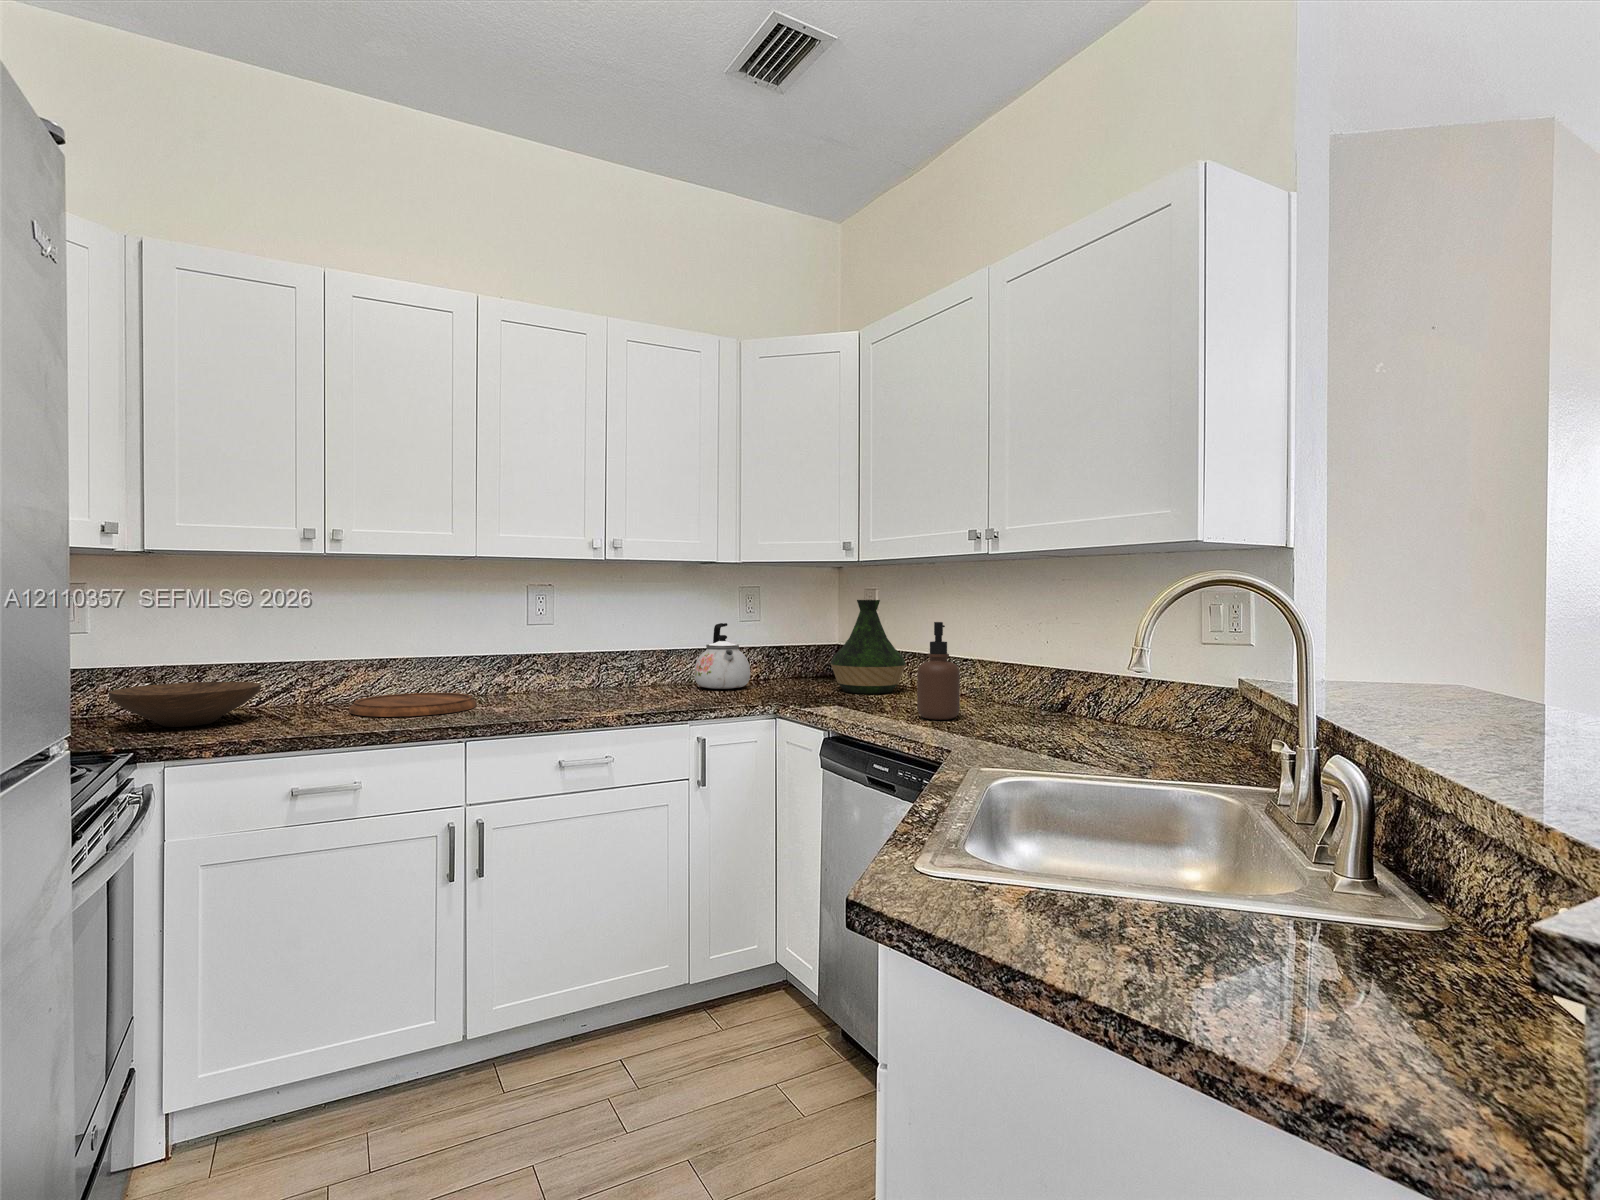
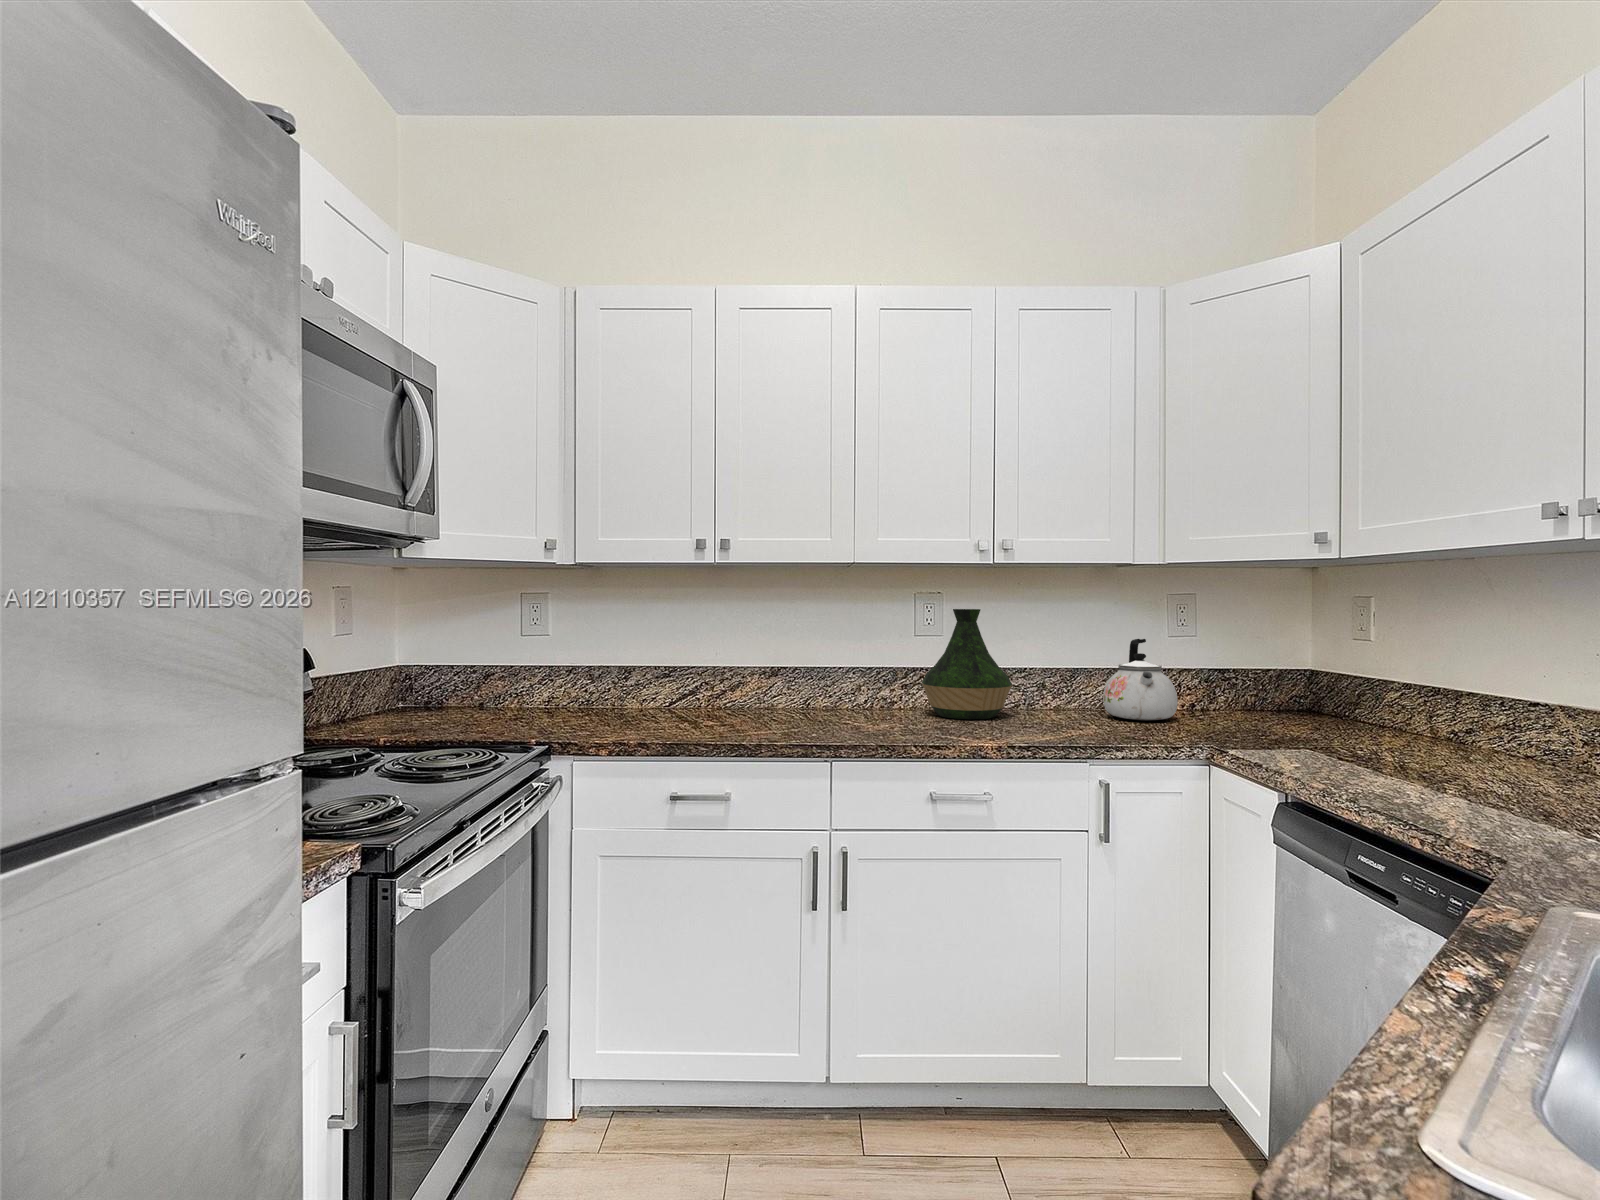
vase: present [830,600,906,694] -> present [922,609,1012,719]
soap dispenser: present [917,622,960,720] -> none [1441,646,1525,799]
wooden bowl: present [108,682,261,727] -> none [553,682,666,723]
cutting board: present [349,693,477,717] -> none [737,703,854,728]

